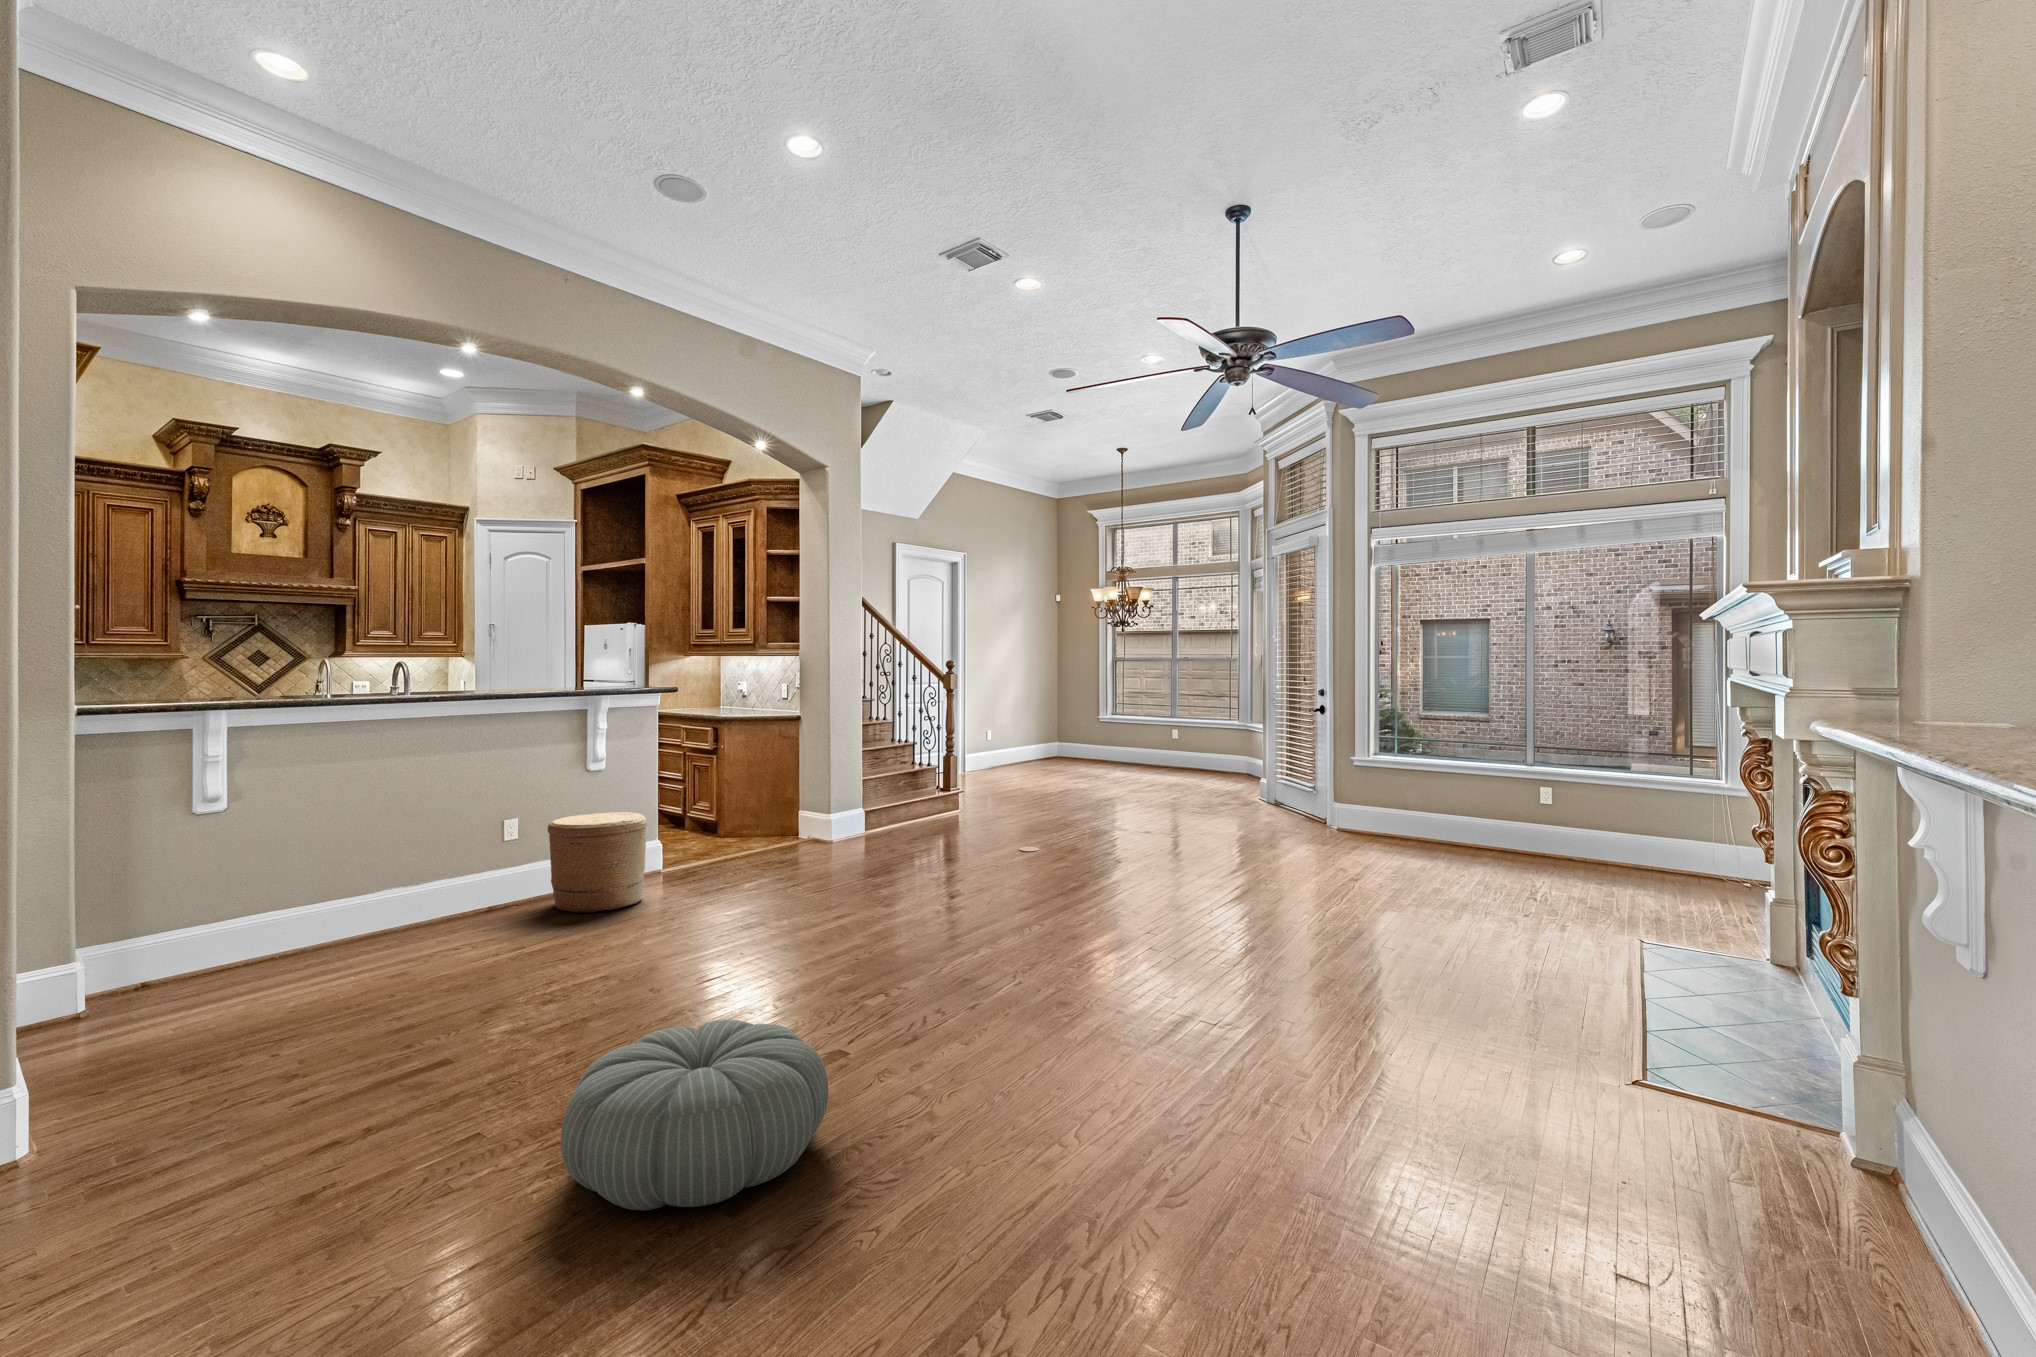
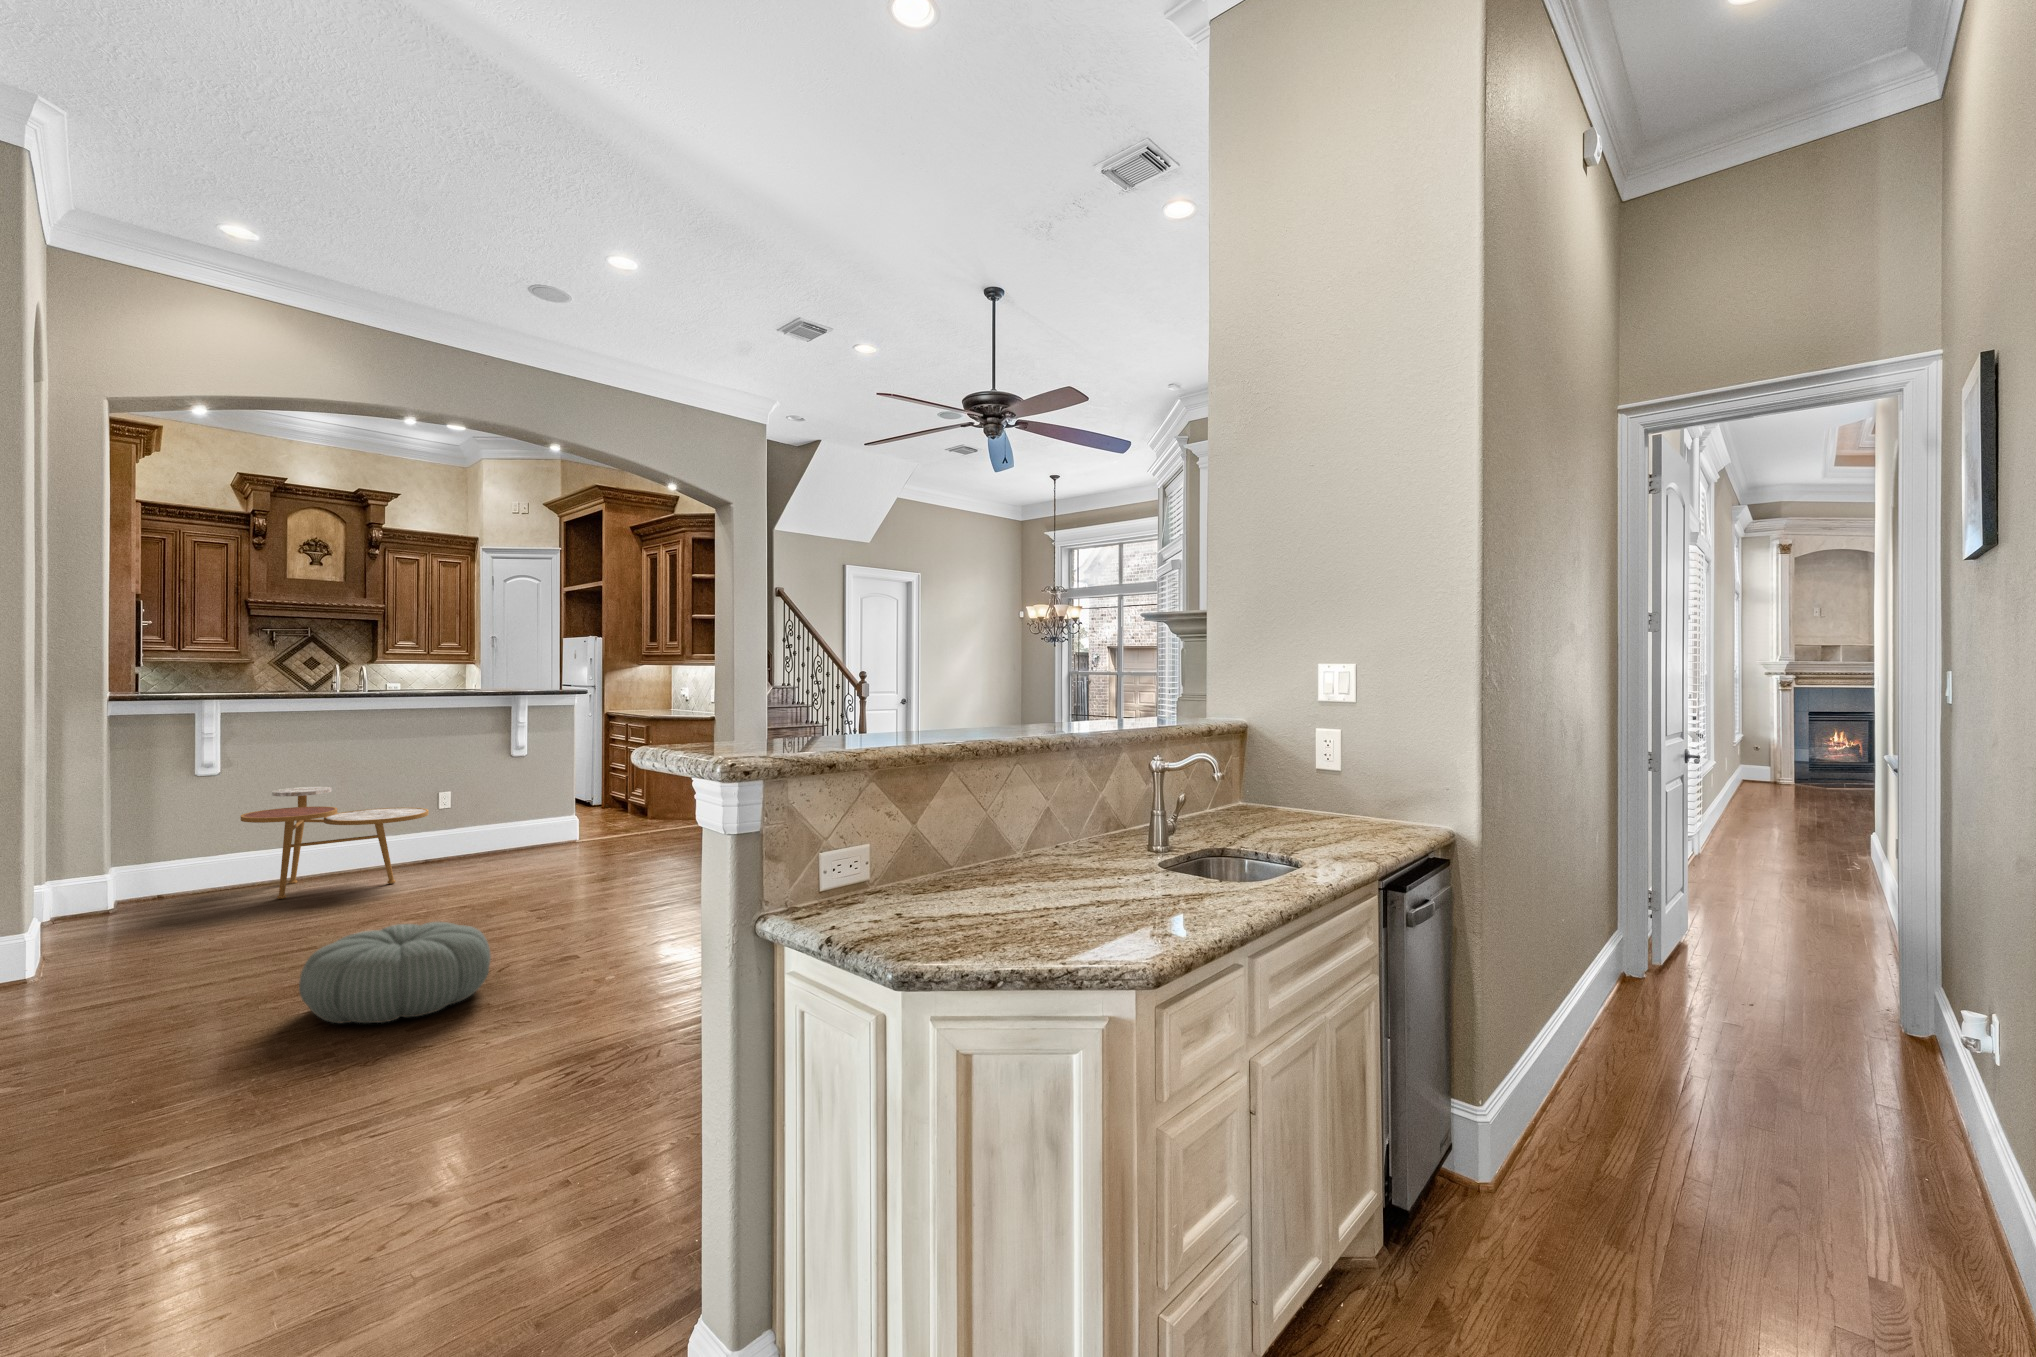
woven basket: present [548,812,647,913] -> none [466,789,544,864]
side table: none [278,820,527,983] -> present [241,787,429,899]

